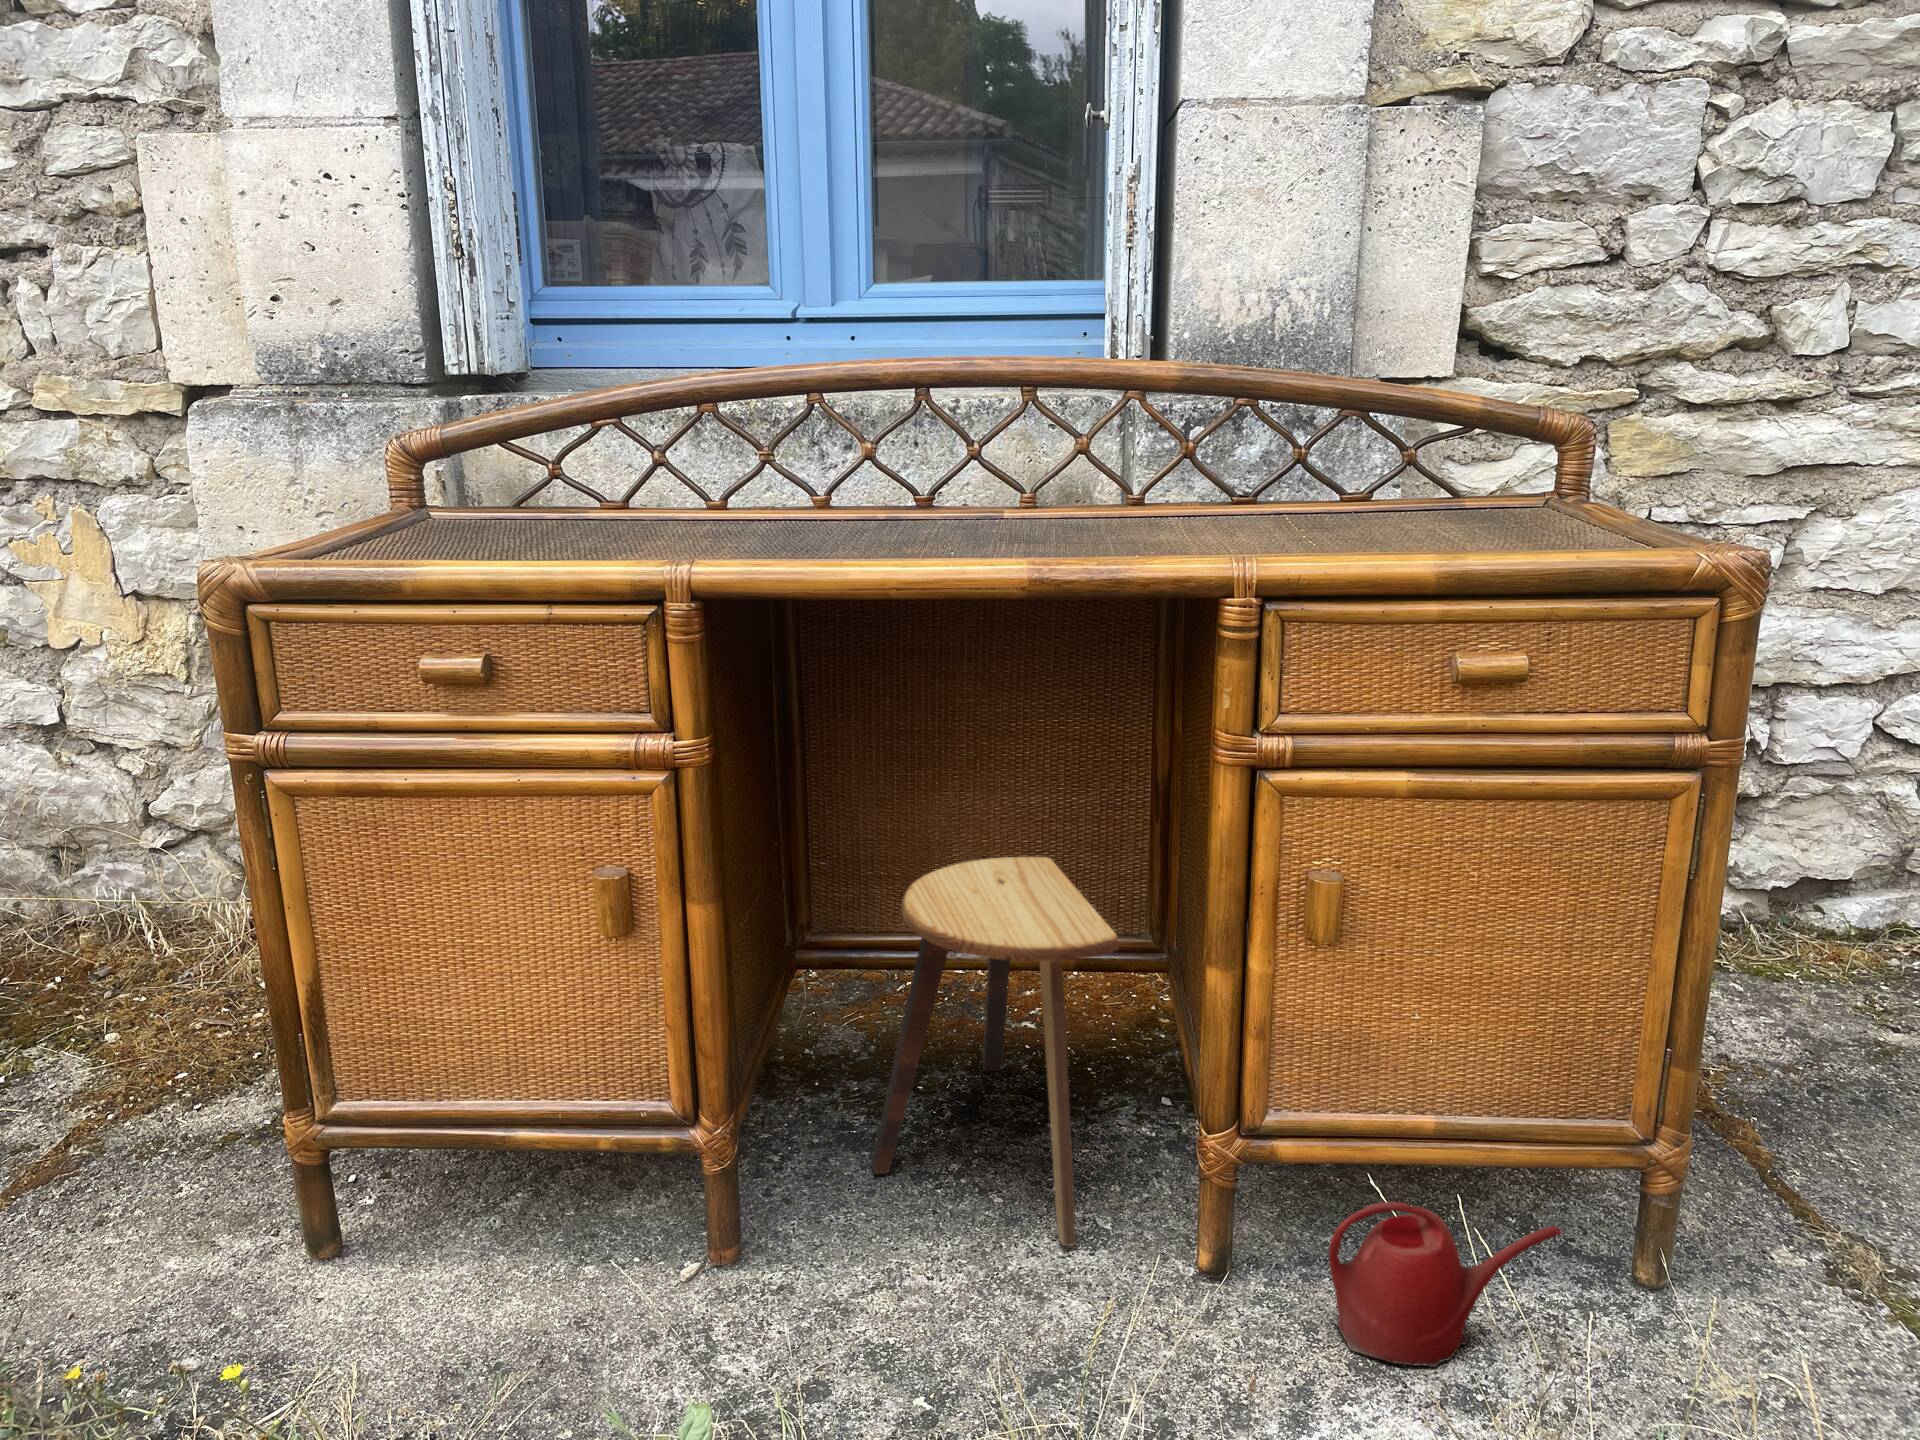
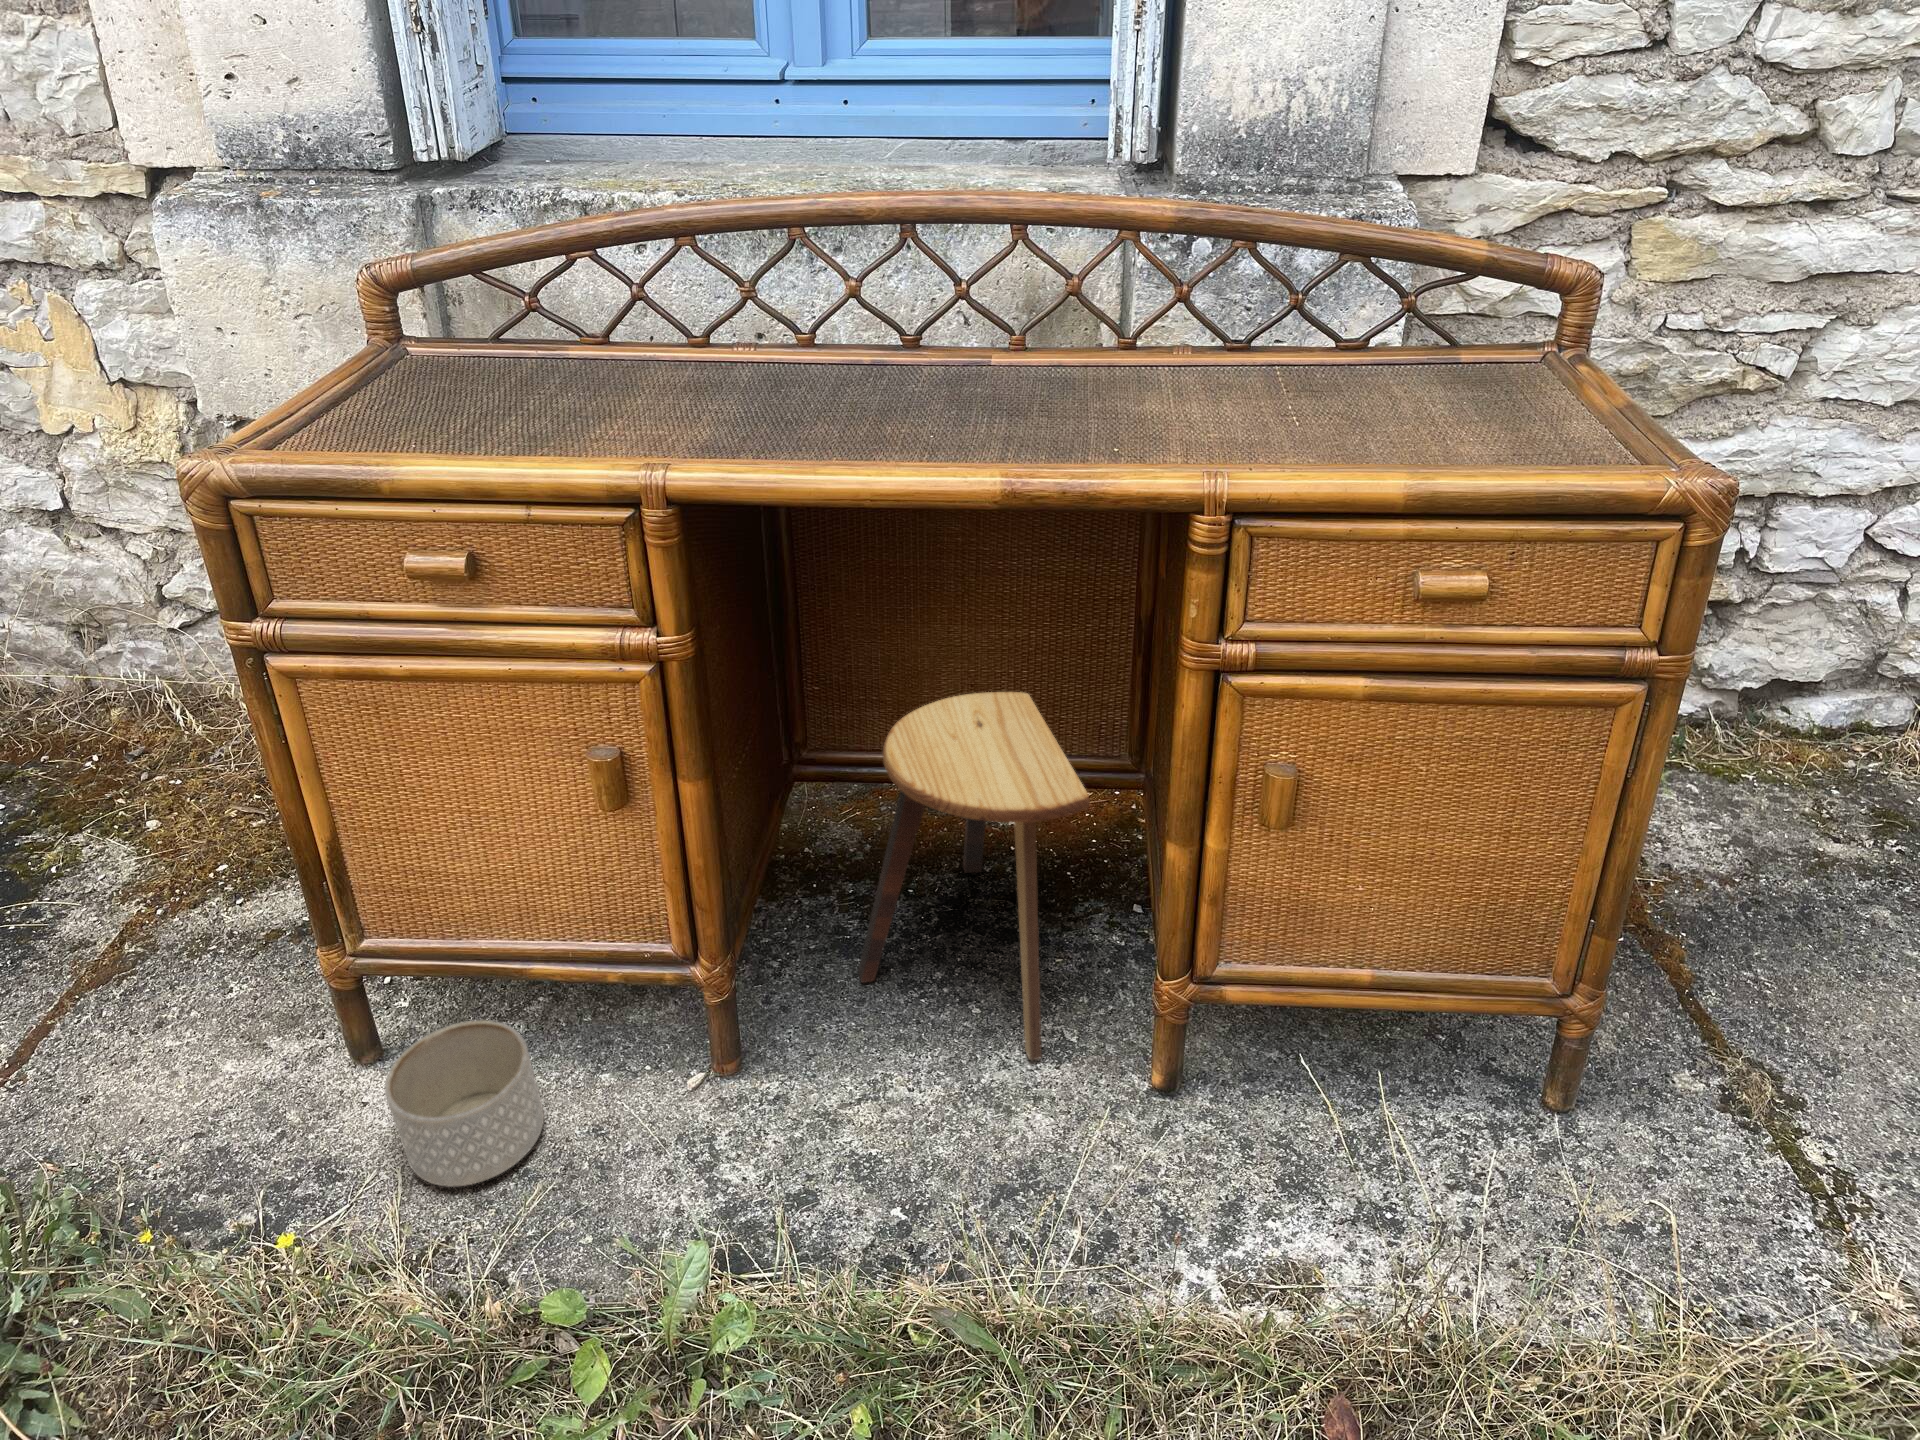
planter: none [355,1192,523,1377] -> present [385,1020,544,1187]
watering can: present [1329,1202,1562,1367] -> none [1268,1052,1484,1186]

